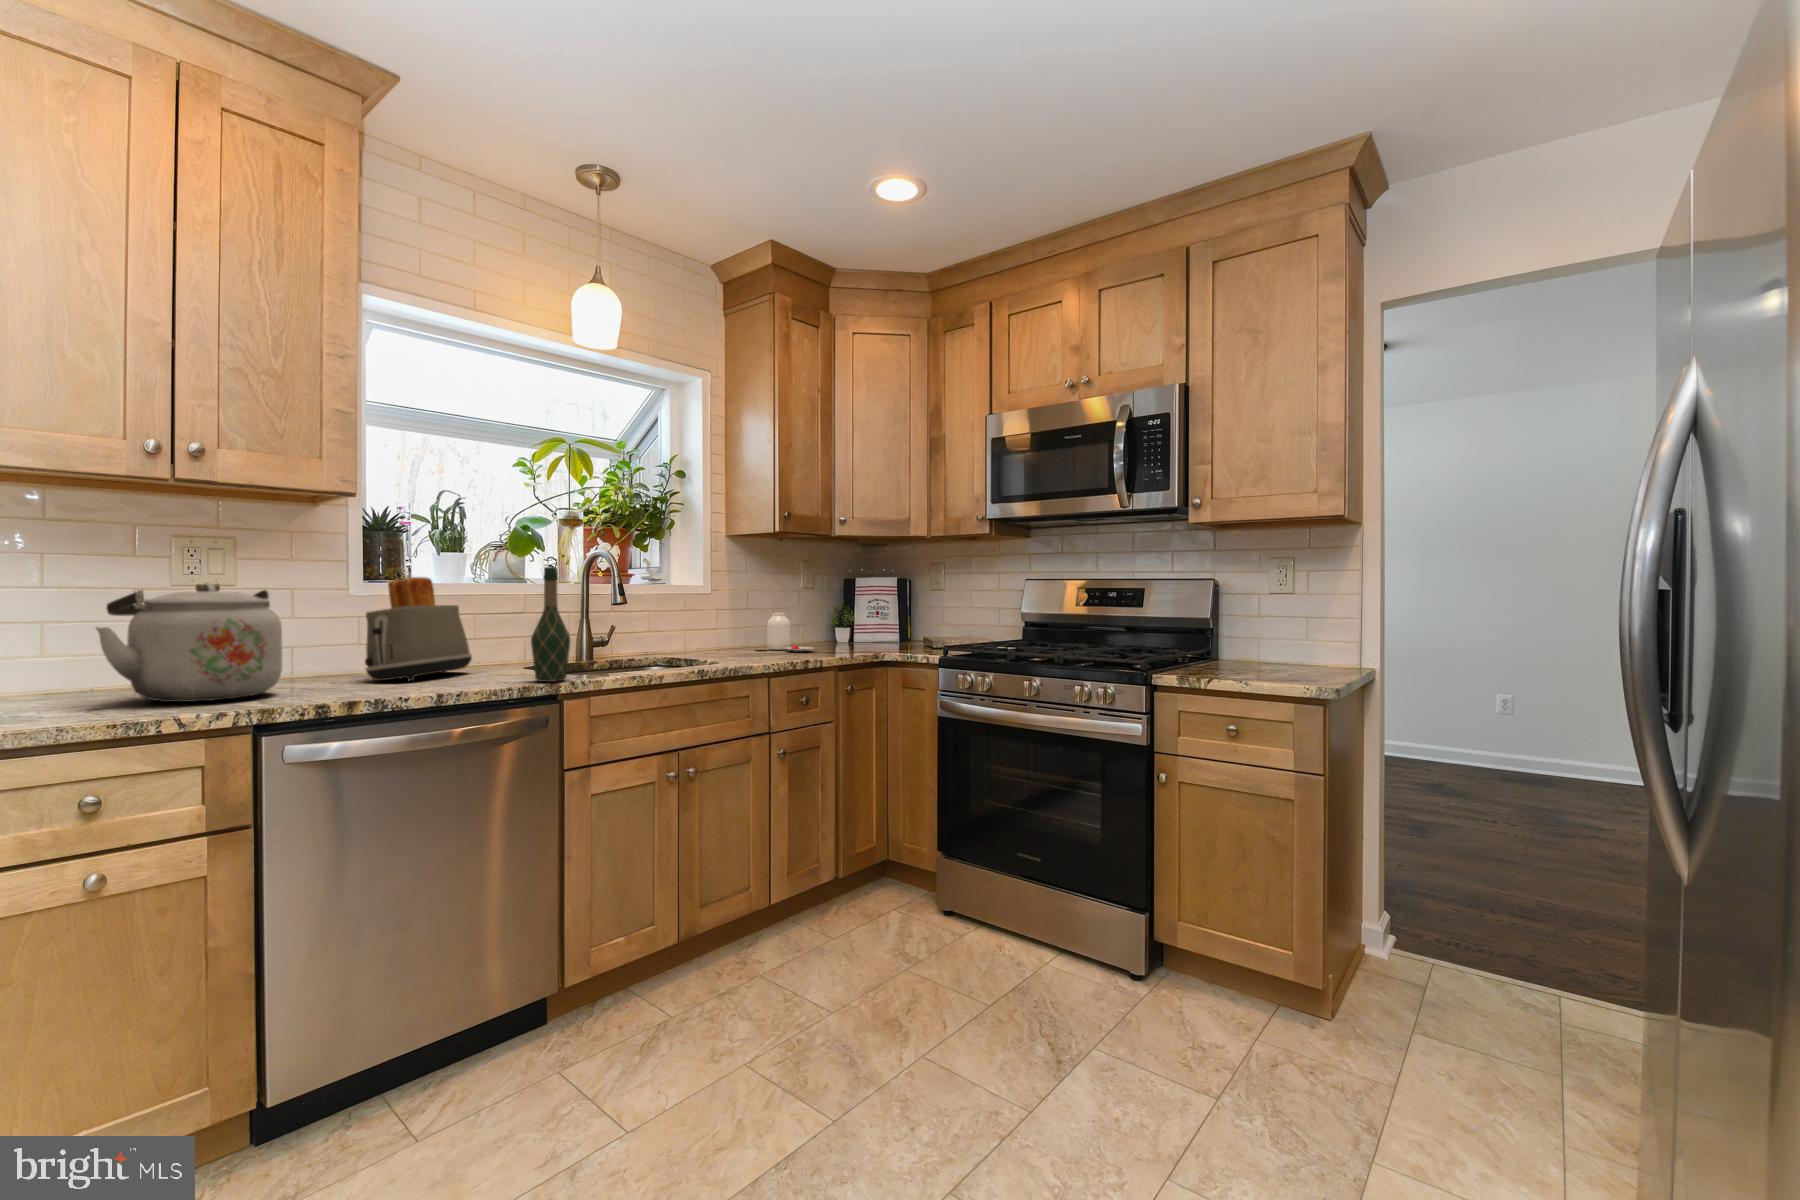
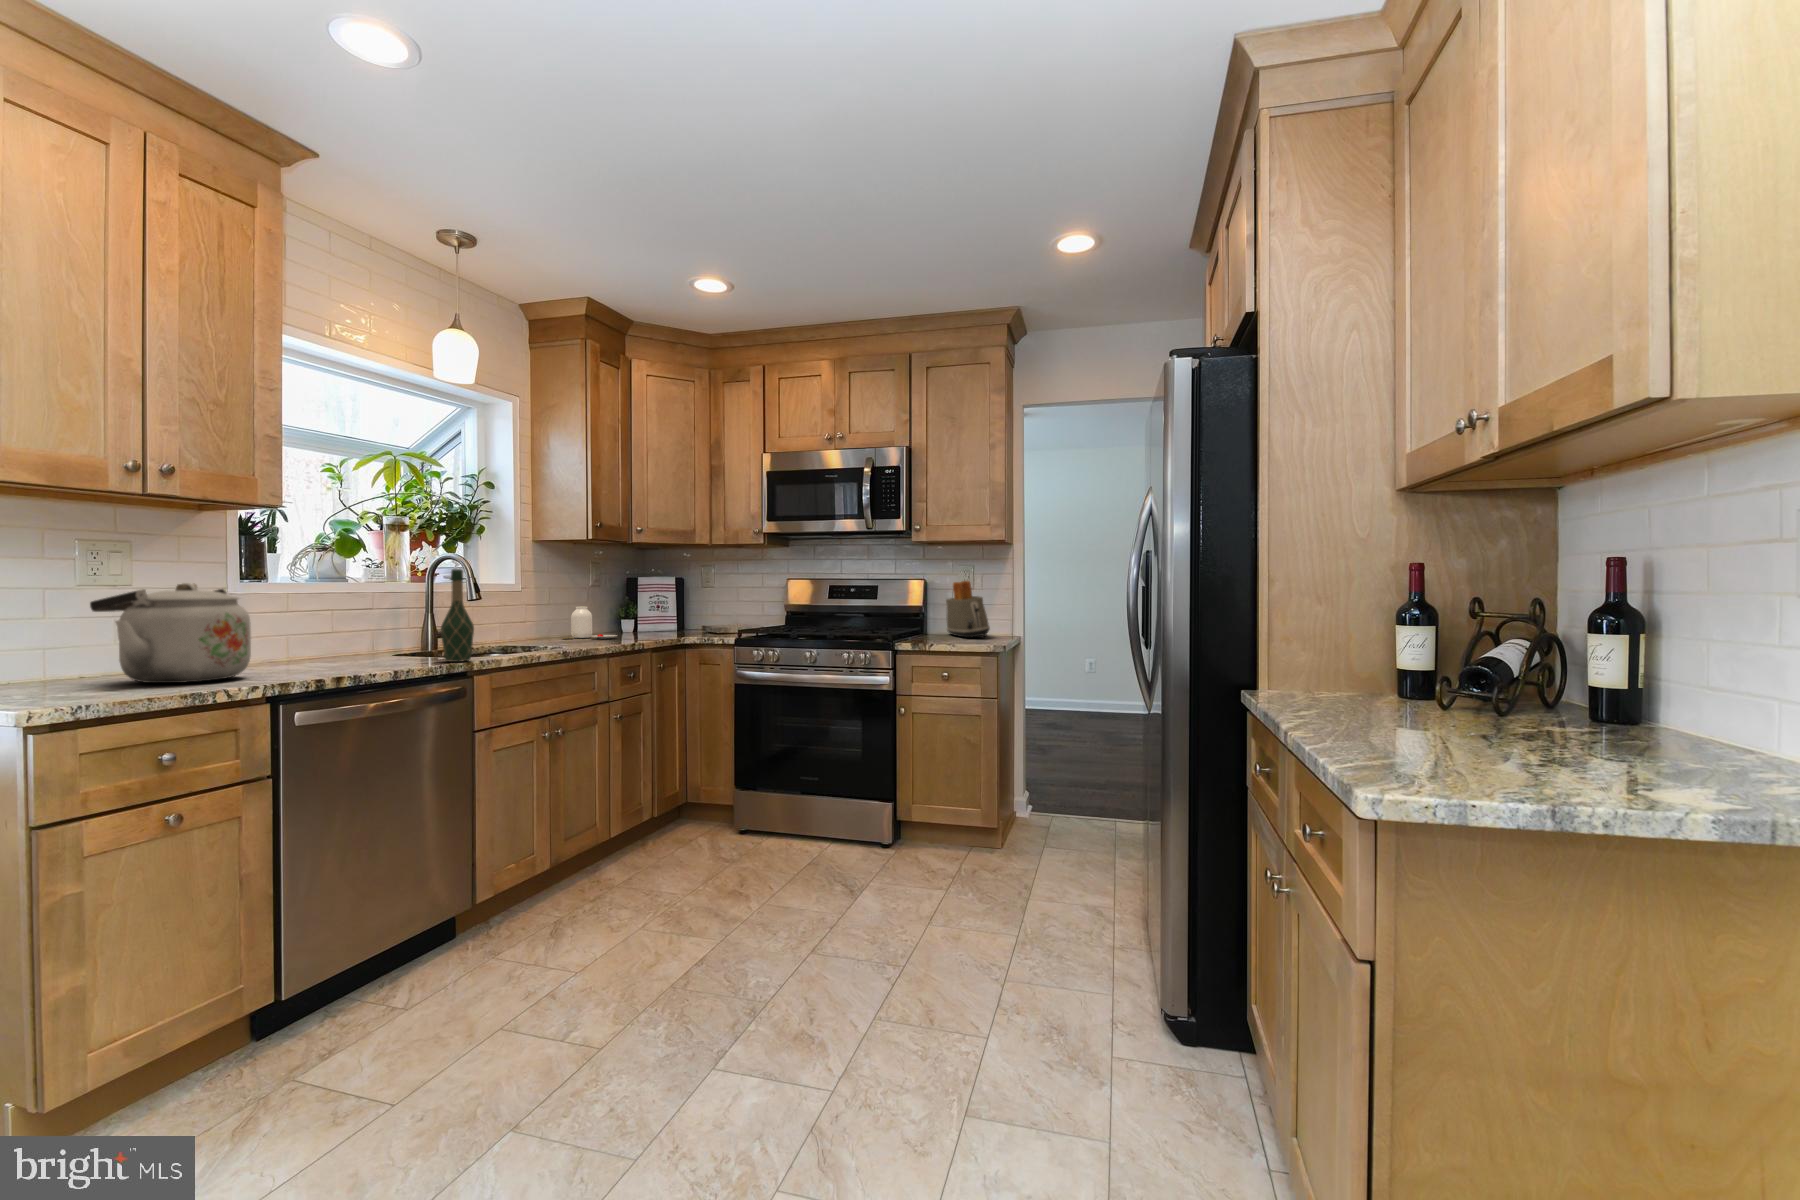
toaster: present [365,577,472,681] -> present [946,581,990,638]

